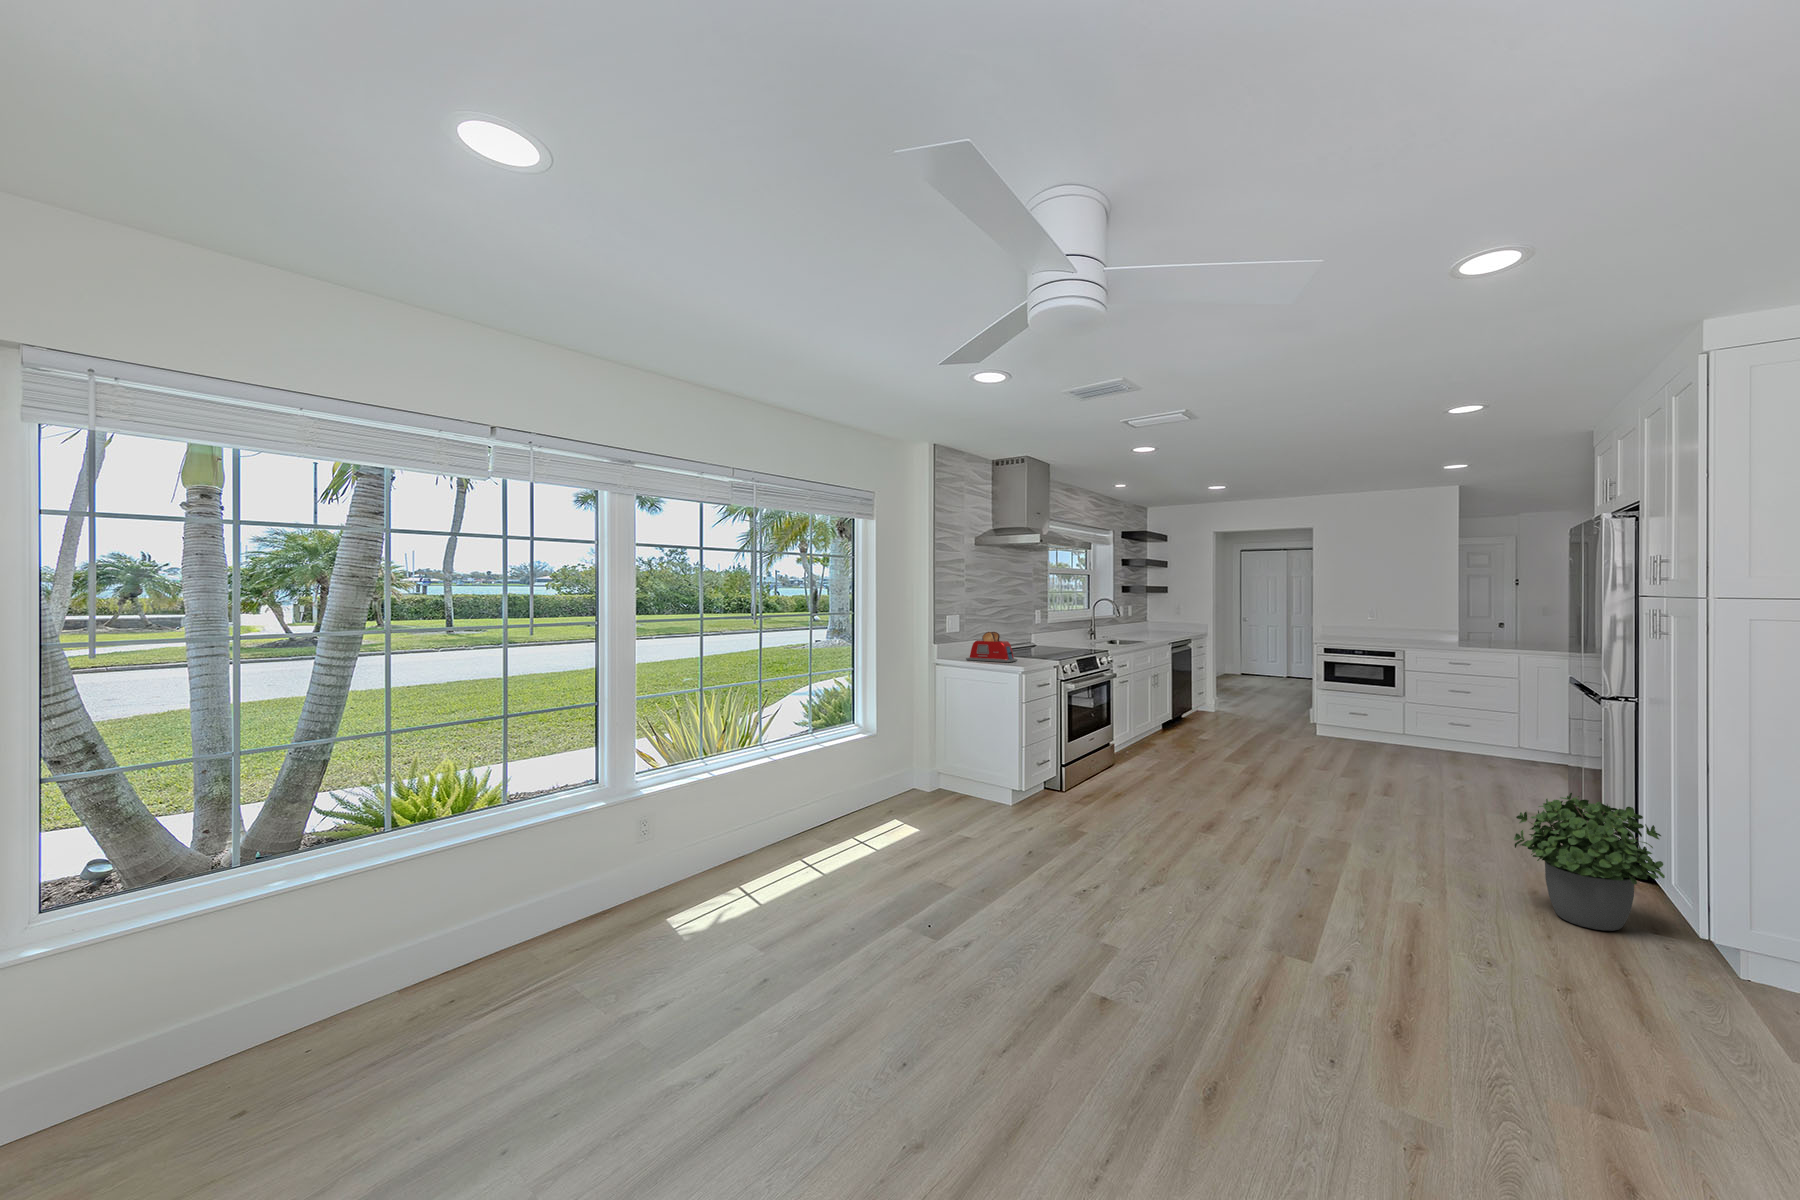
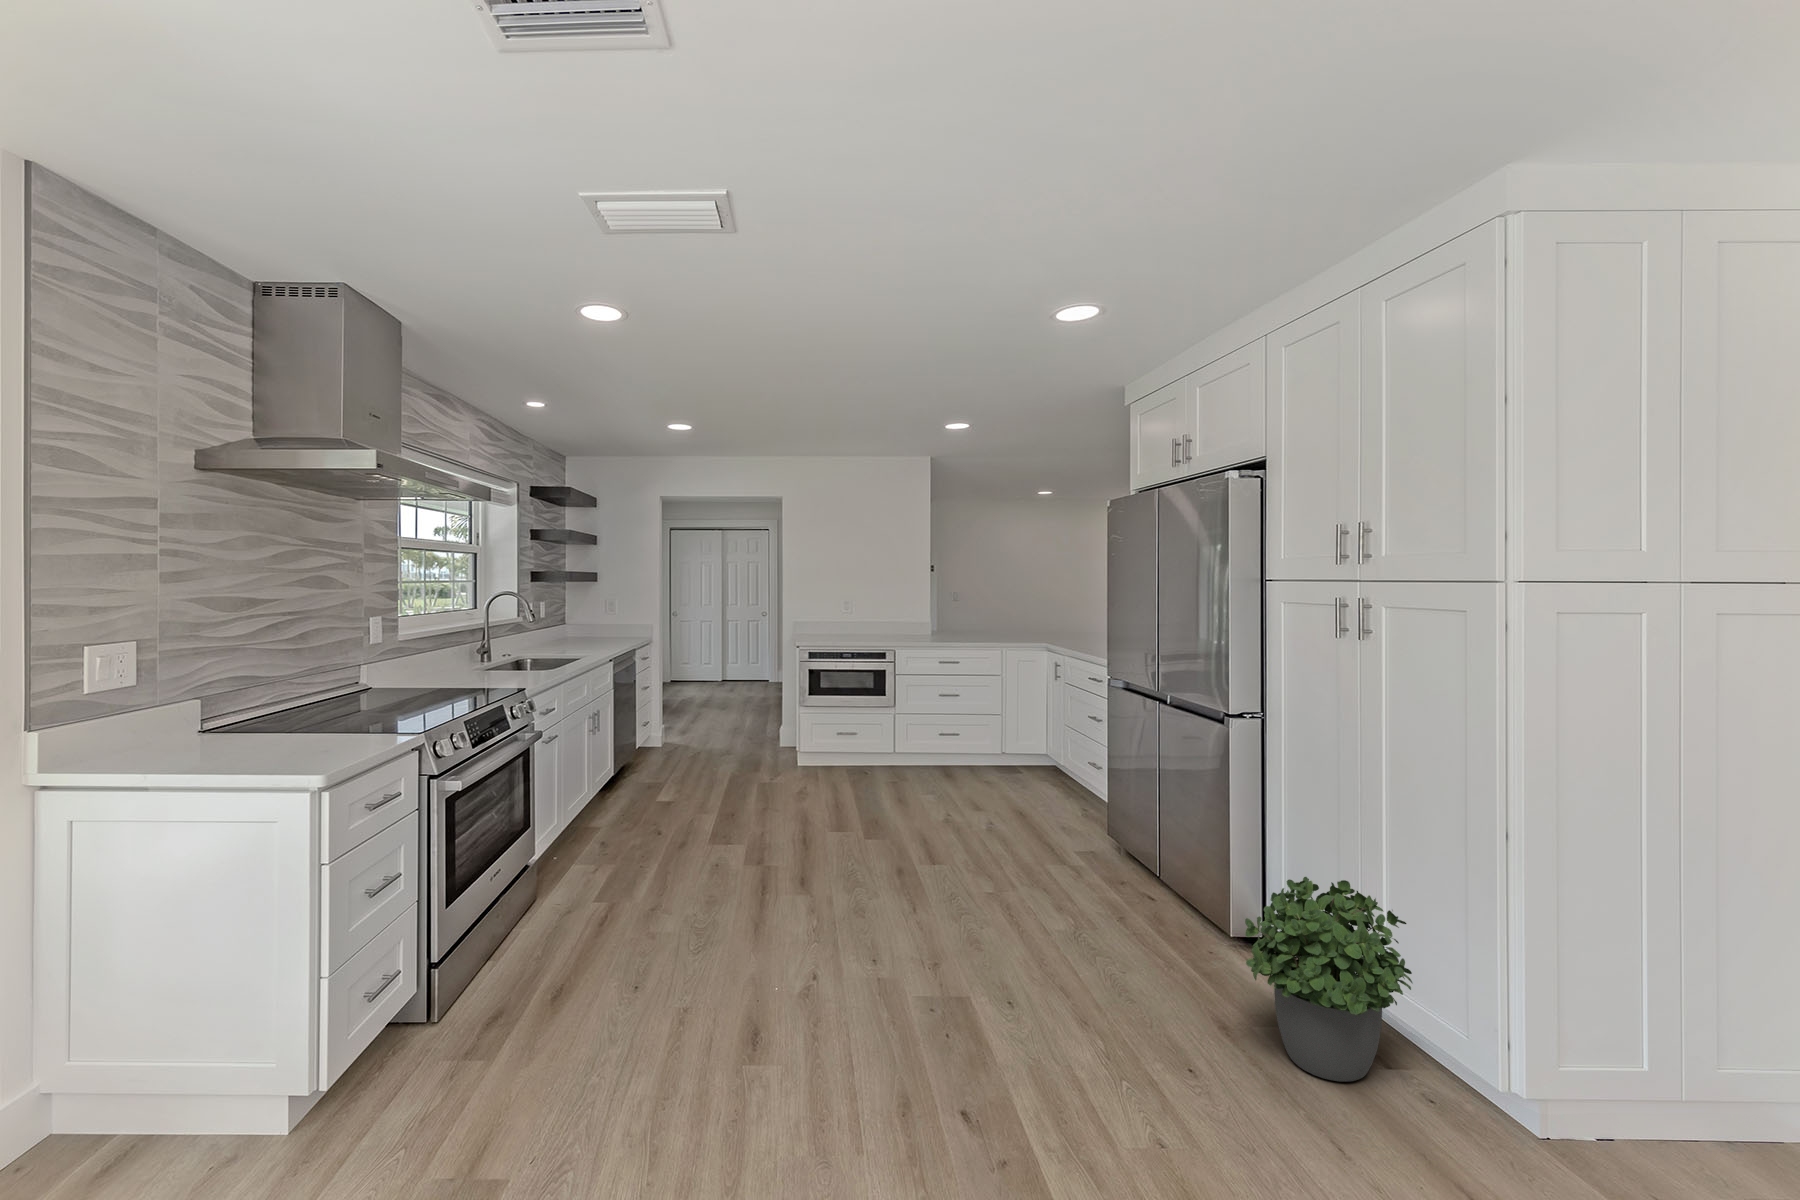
toaster: present [966,632,1018,662] -> none [145,681,317,764]

